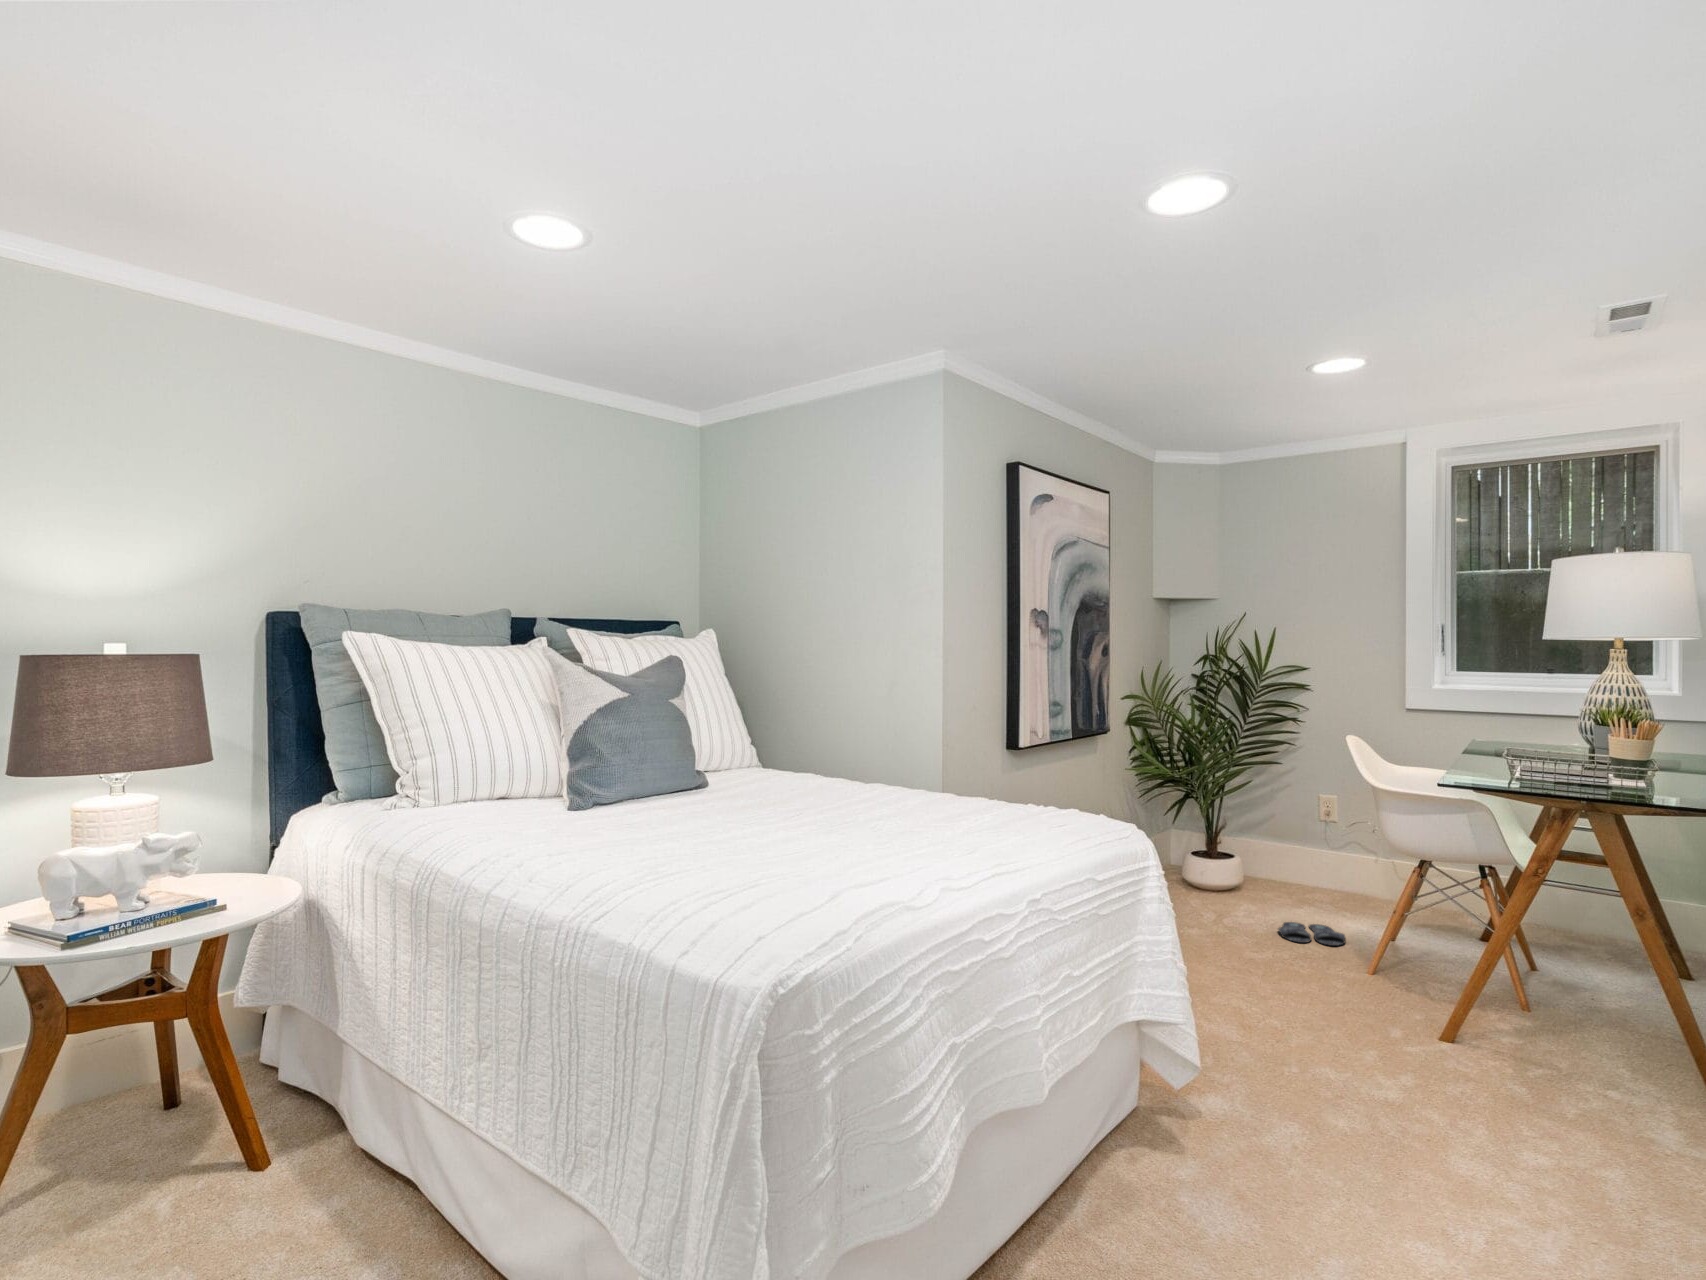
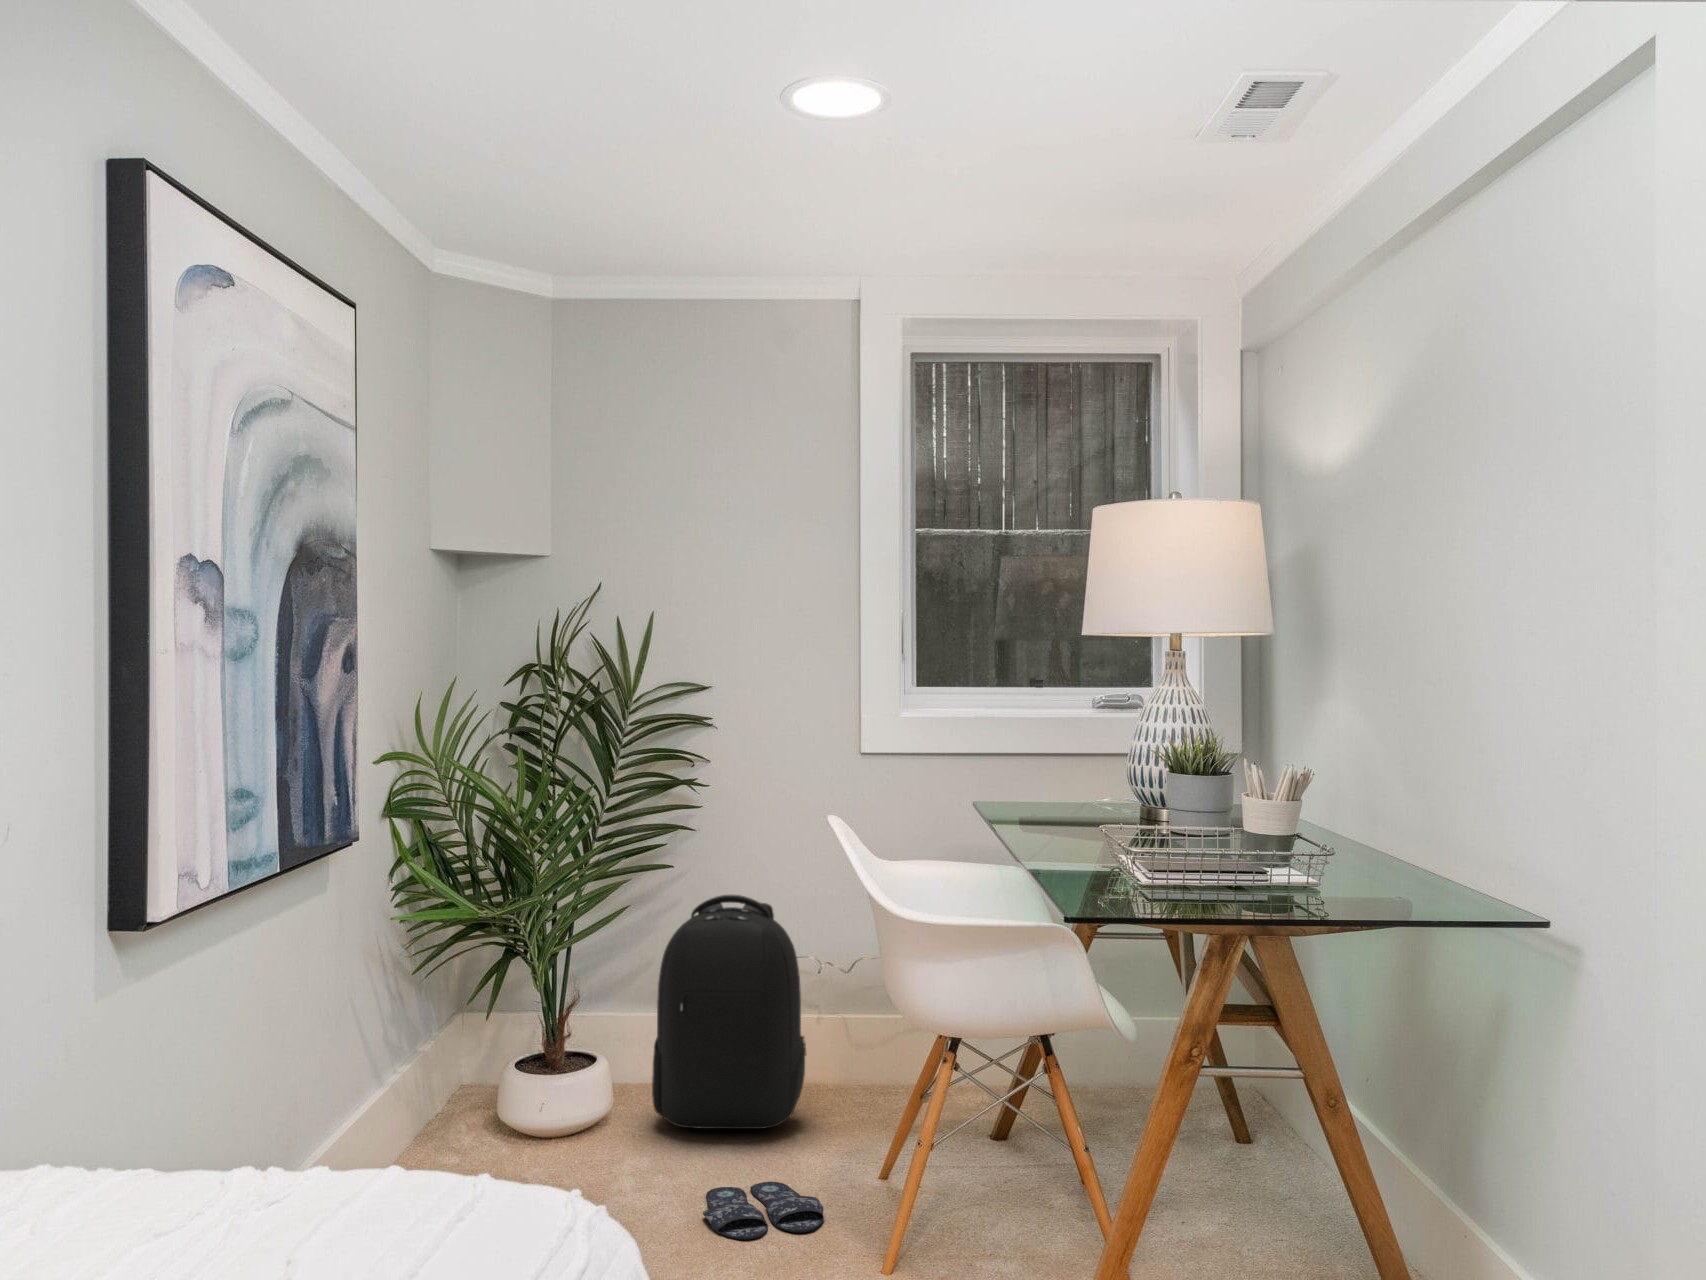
backpack: none [1265,779,1357,905] -> present [652,895,806,1129]

